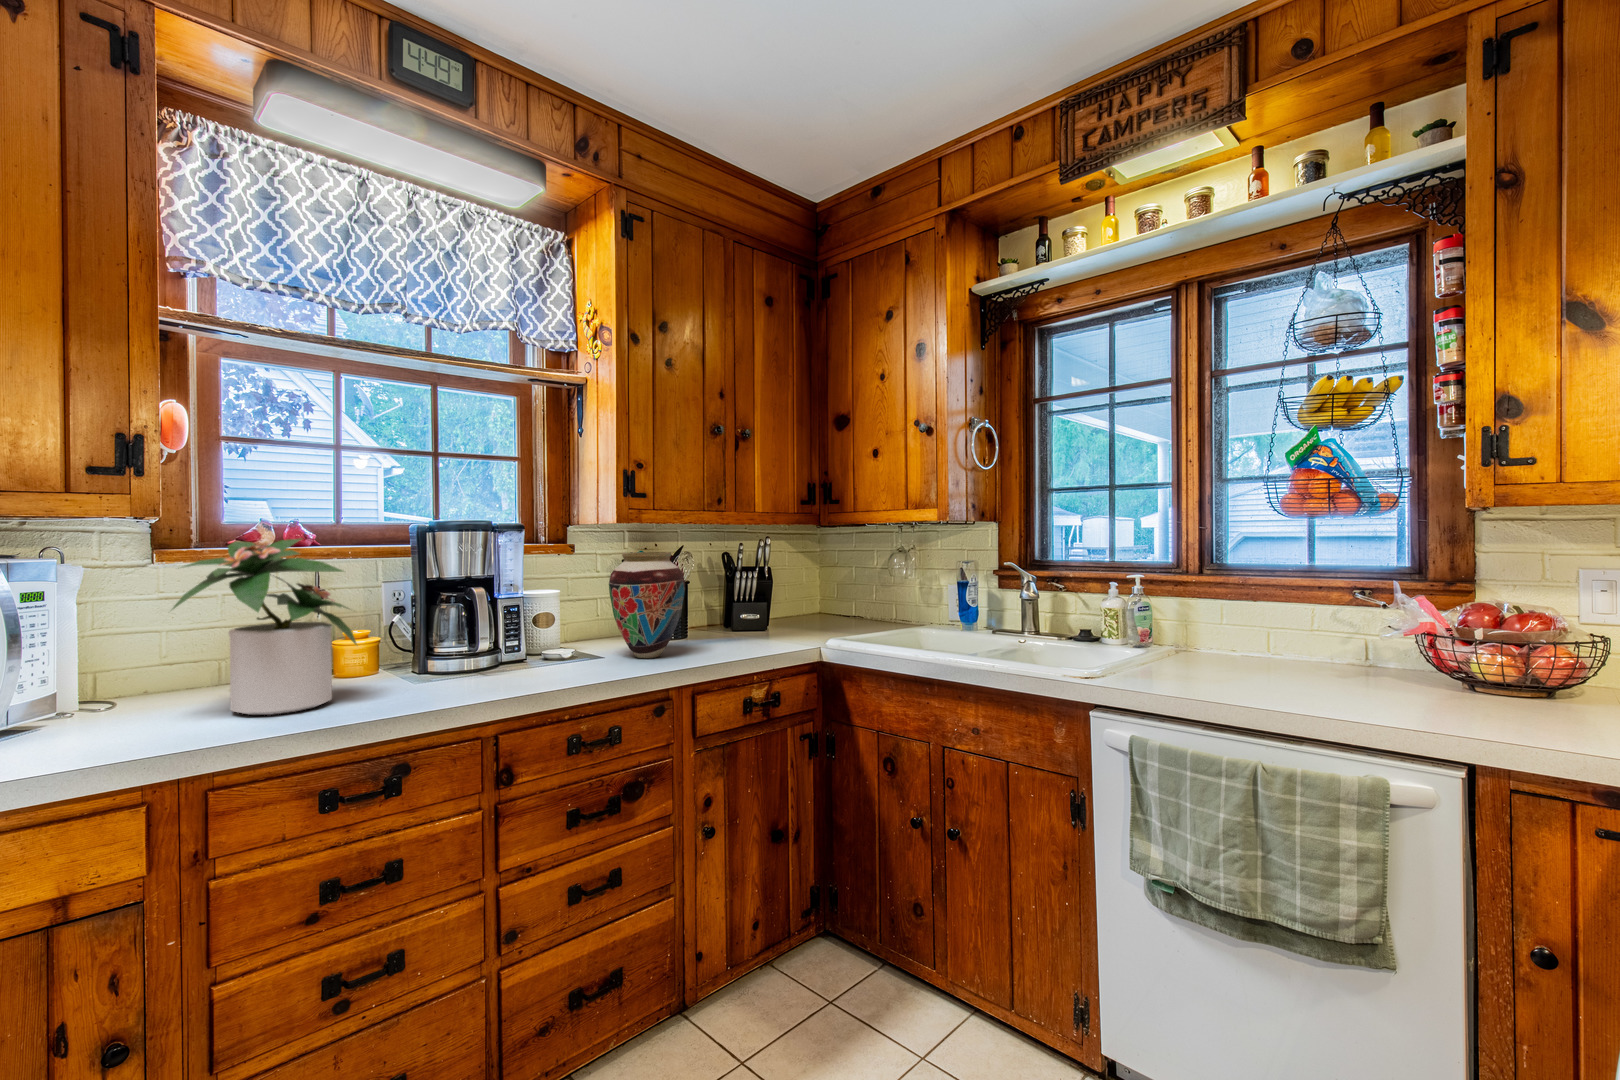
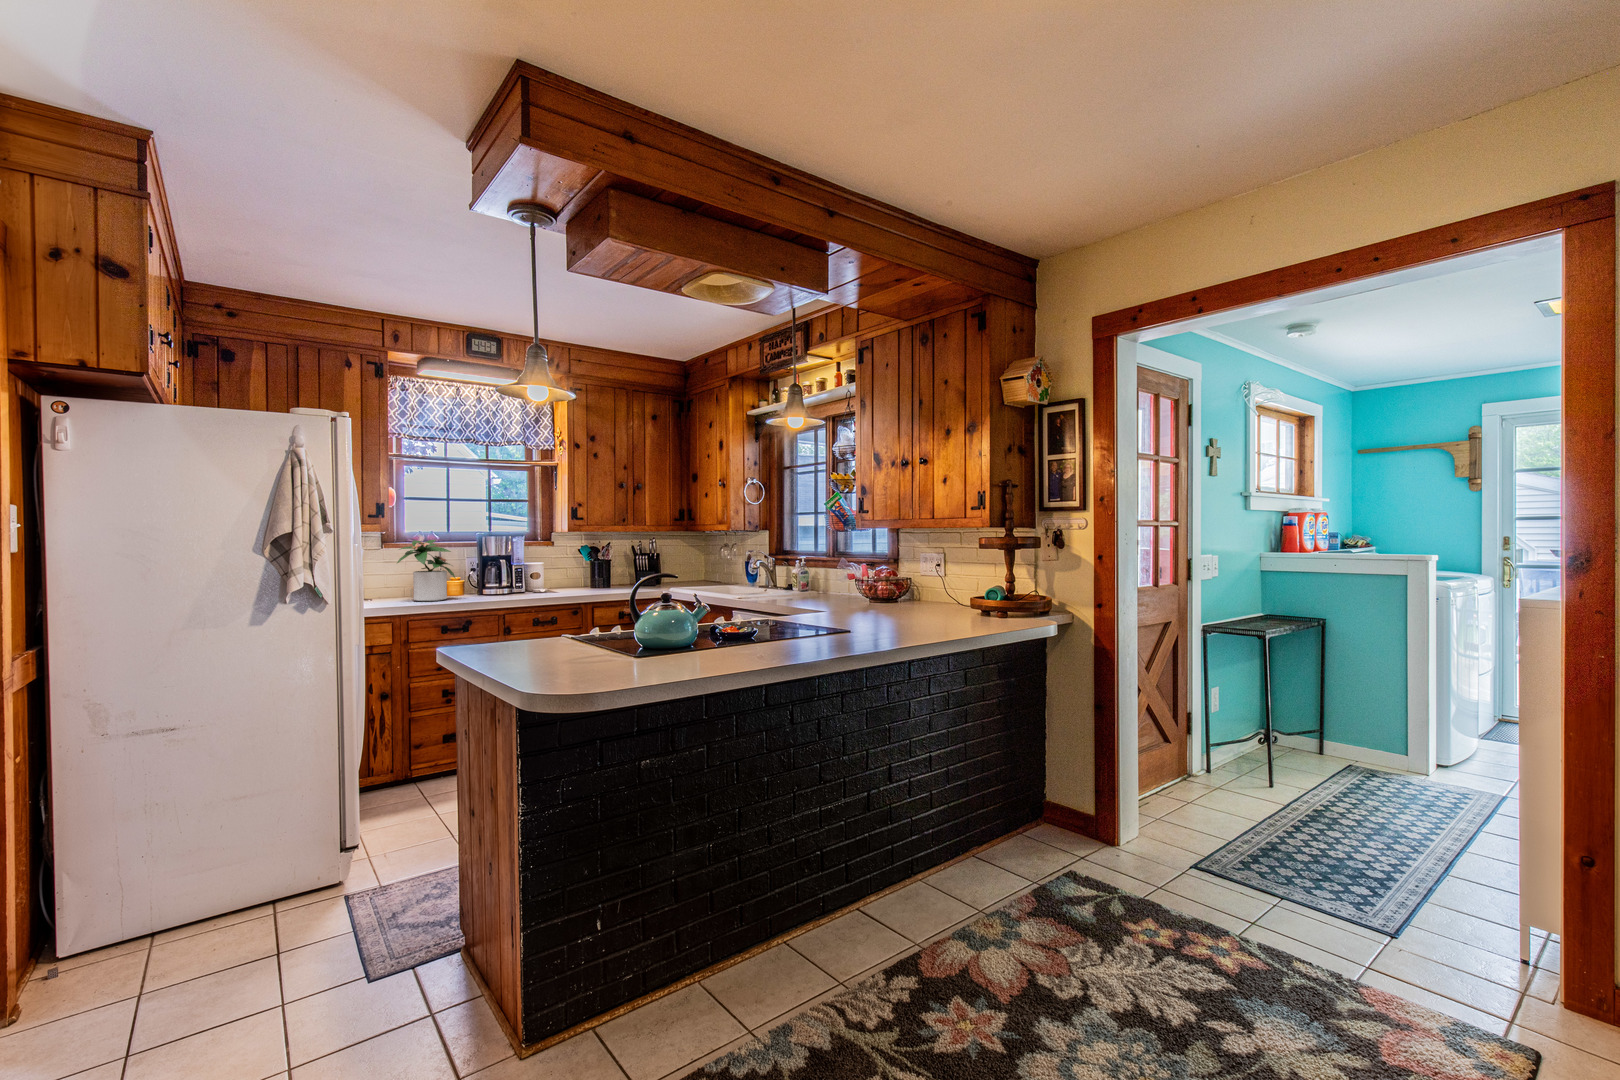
vase: present [609,552,685,658] -> none [560,546,595,593]

